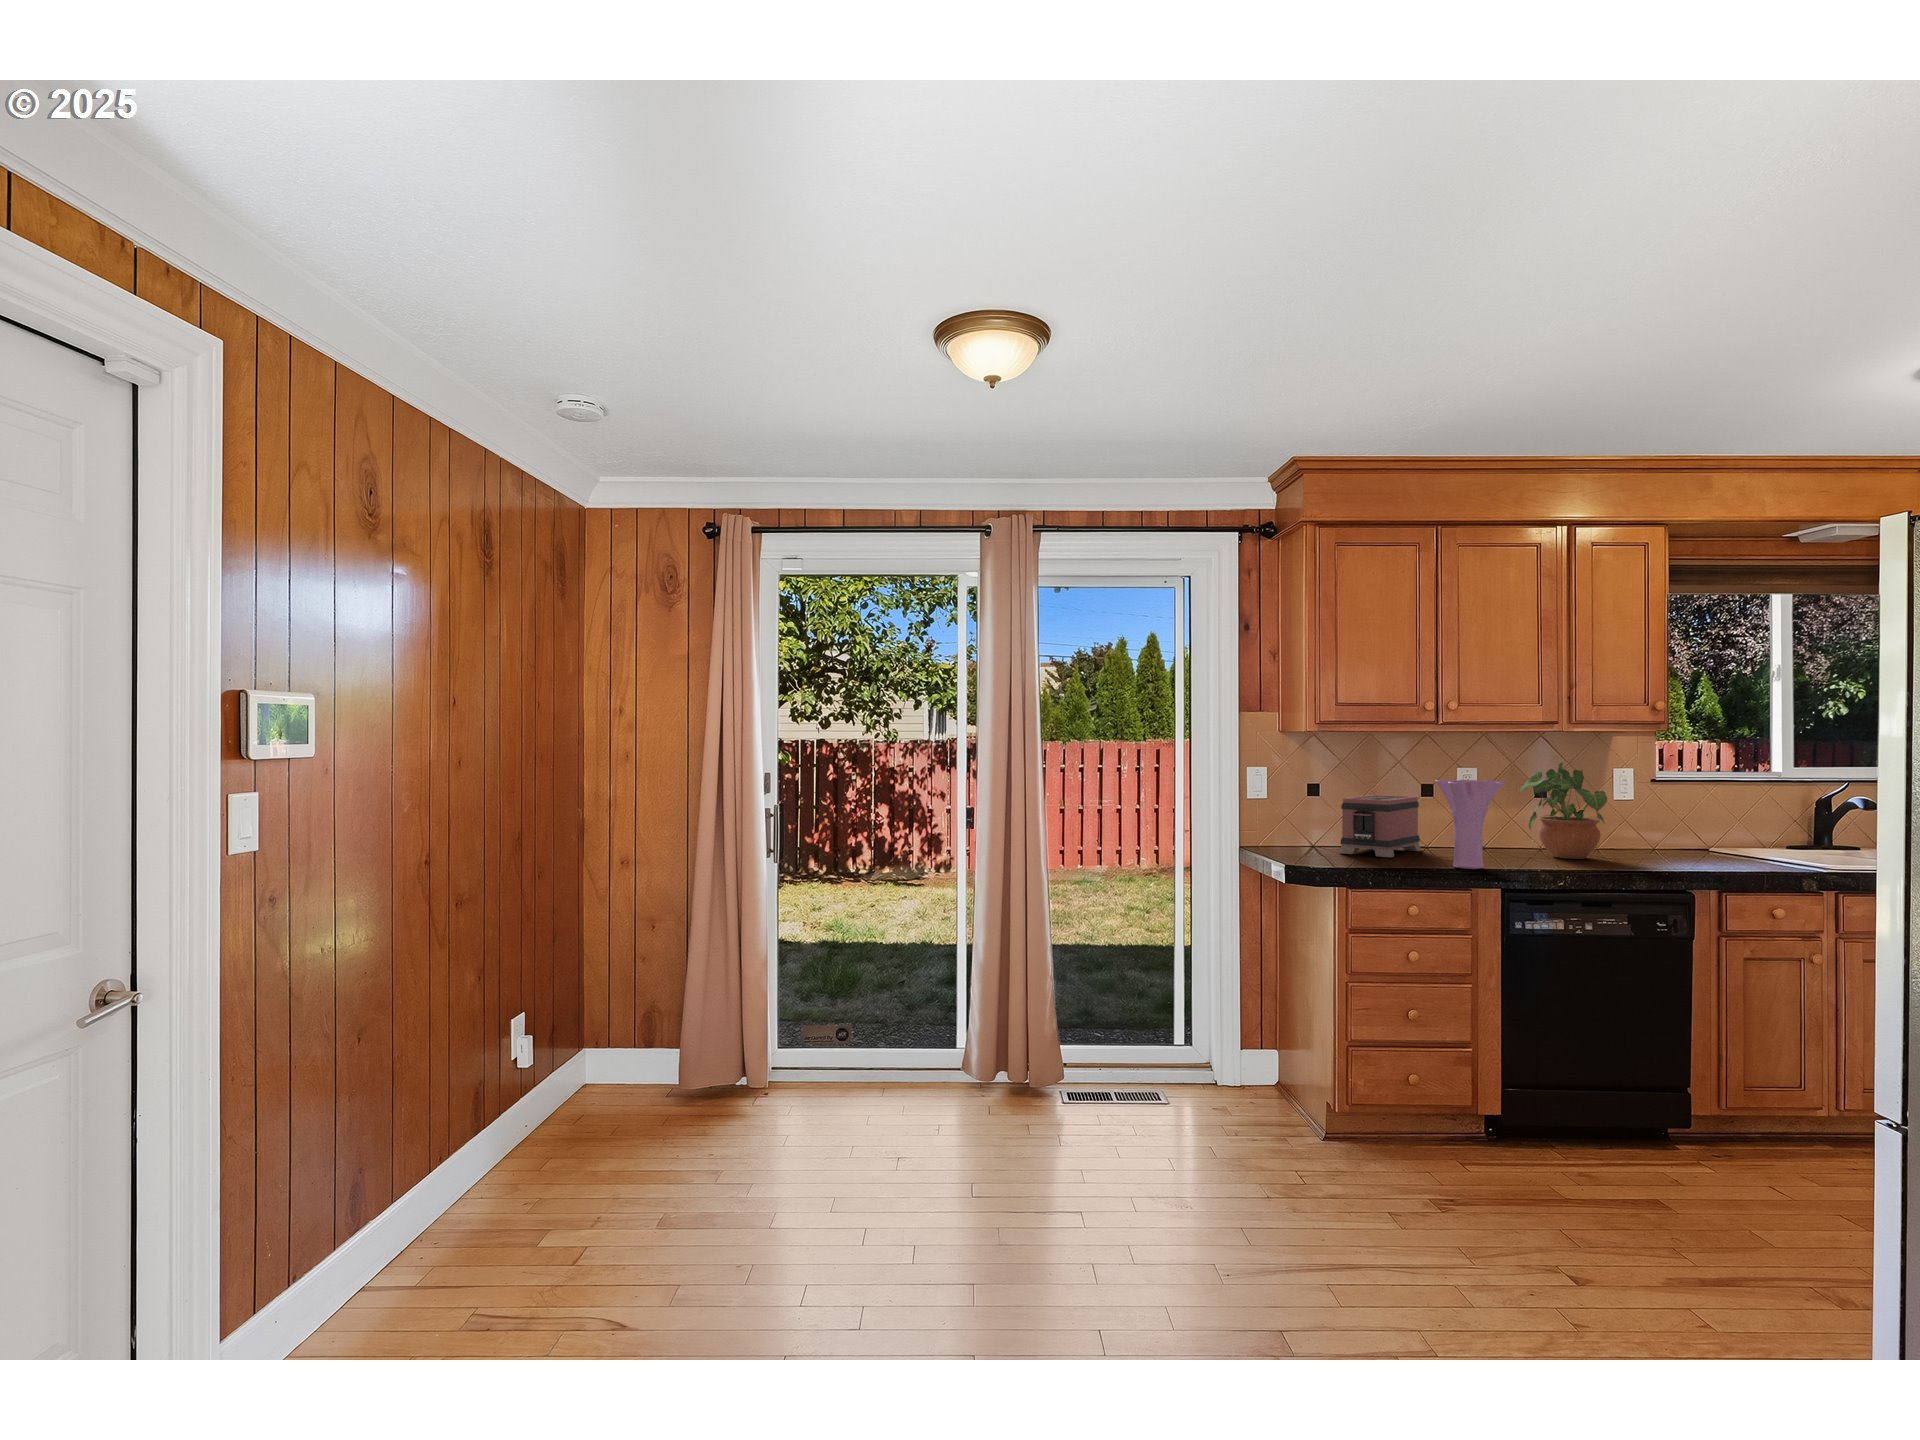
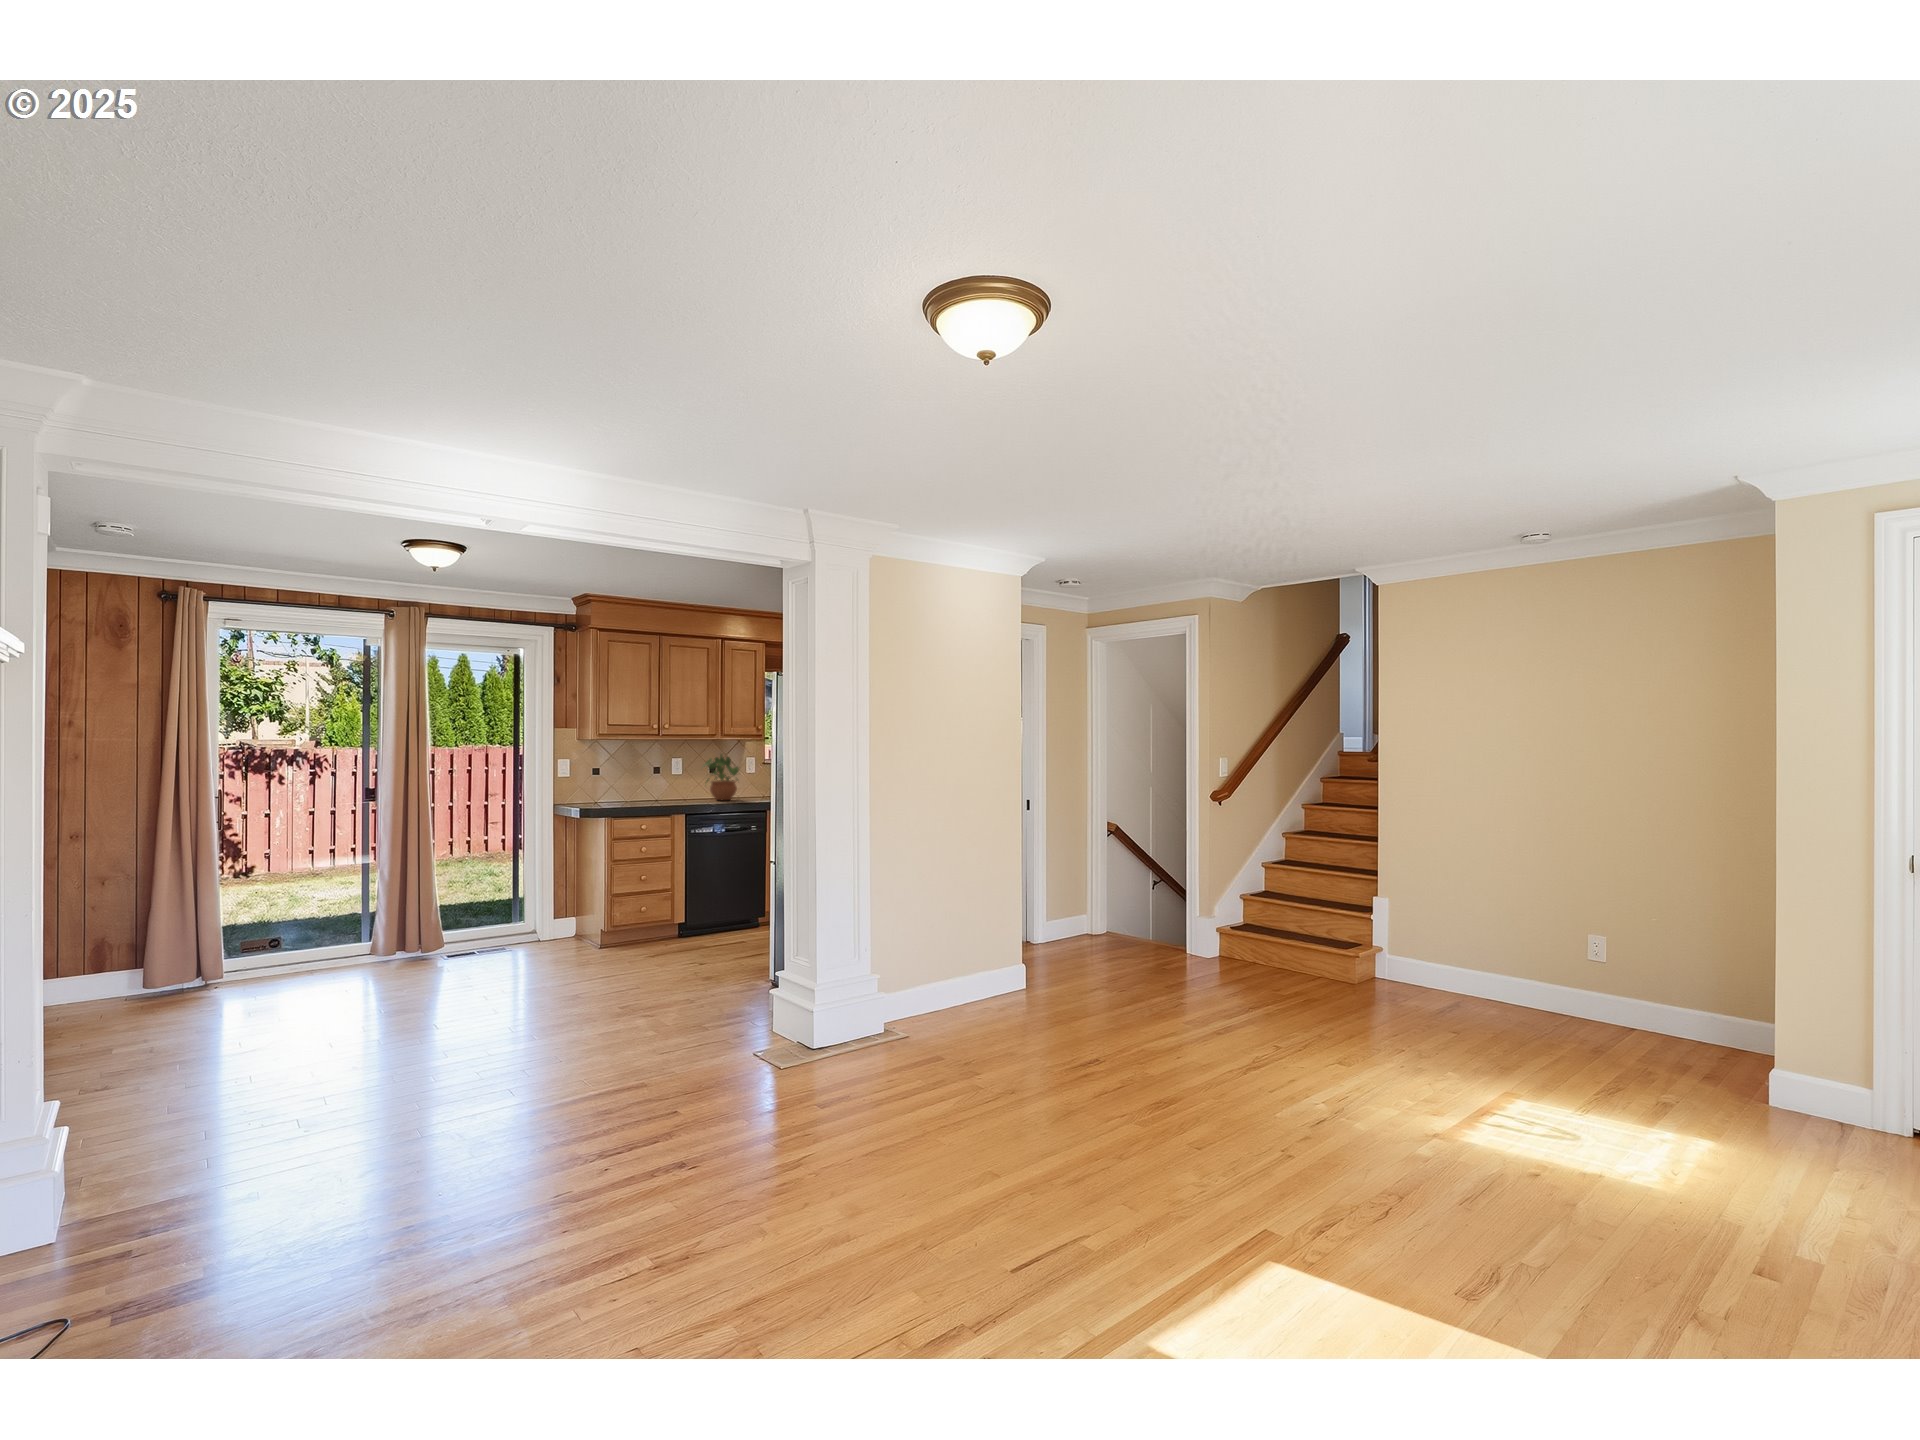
vase: present [1436,780,1505,869] -> none [657,762,690,805]
toaster: present [1339,795,1421,858] -> none [609,773,654,804]

